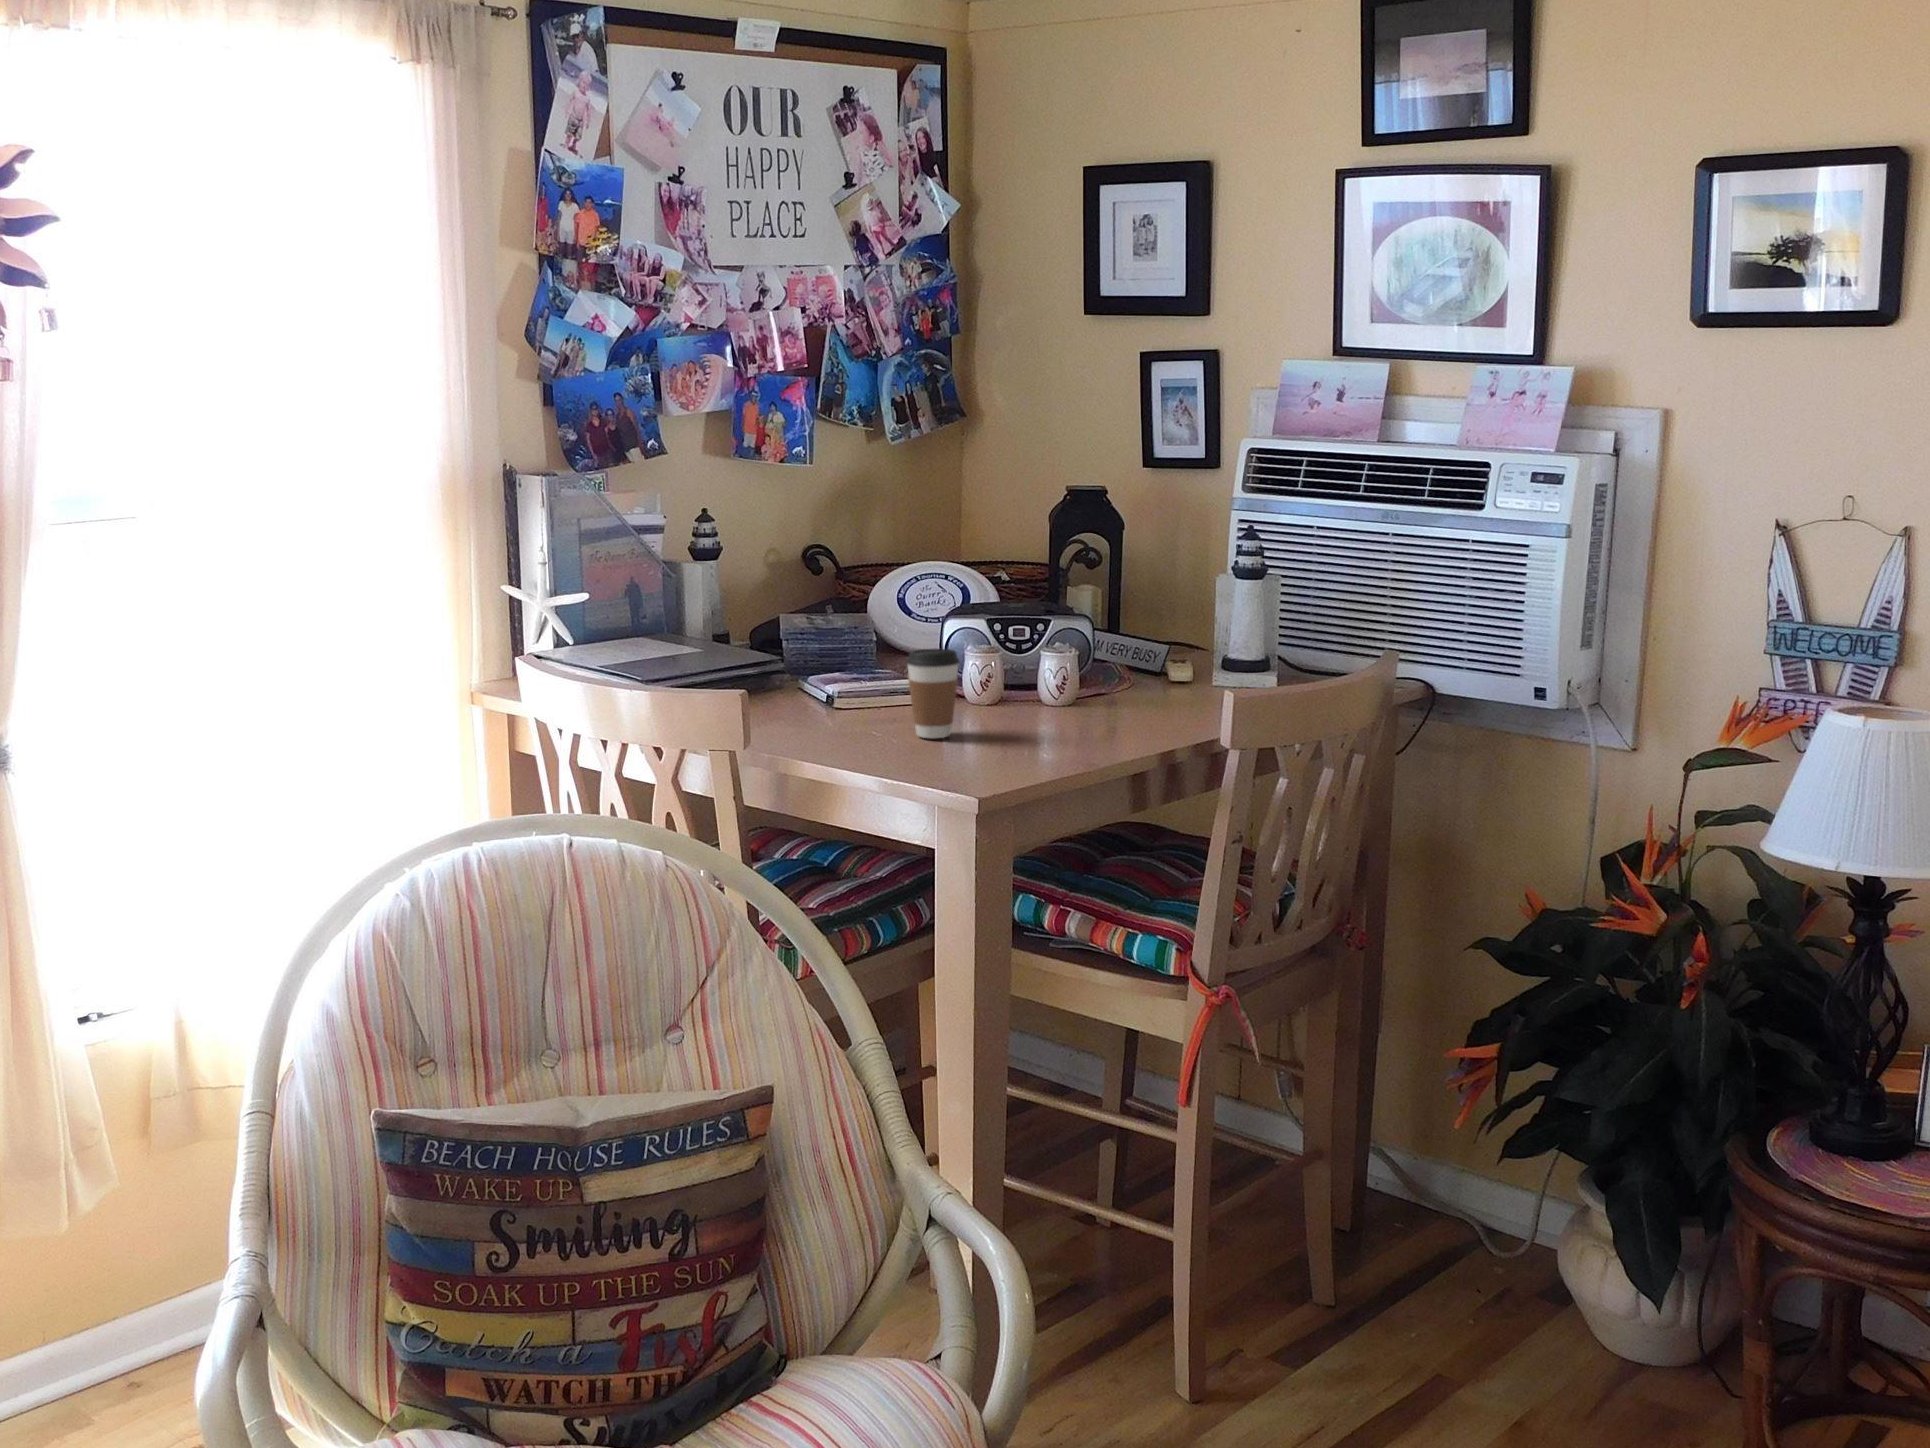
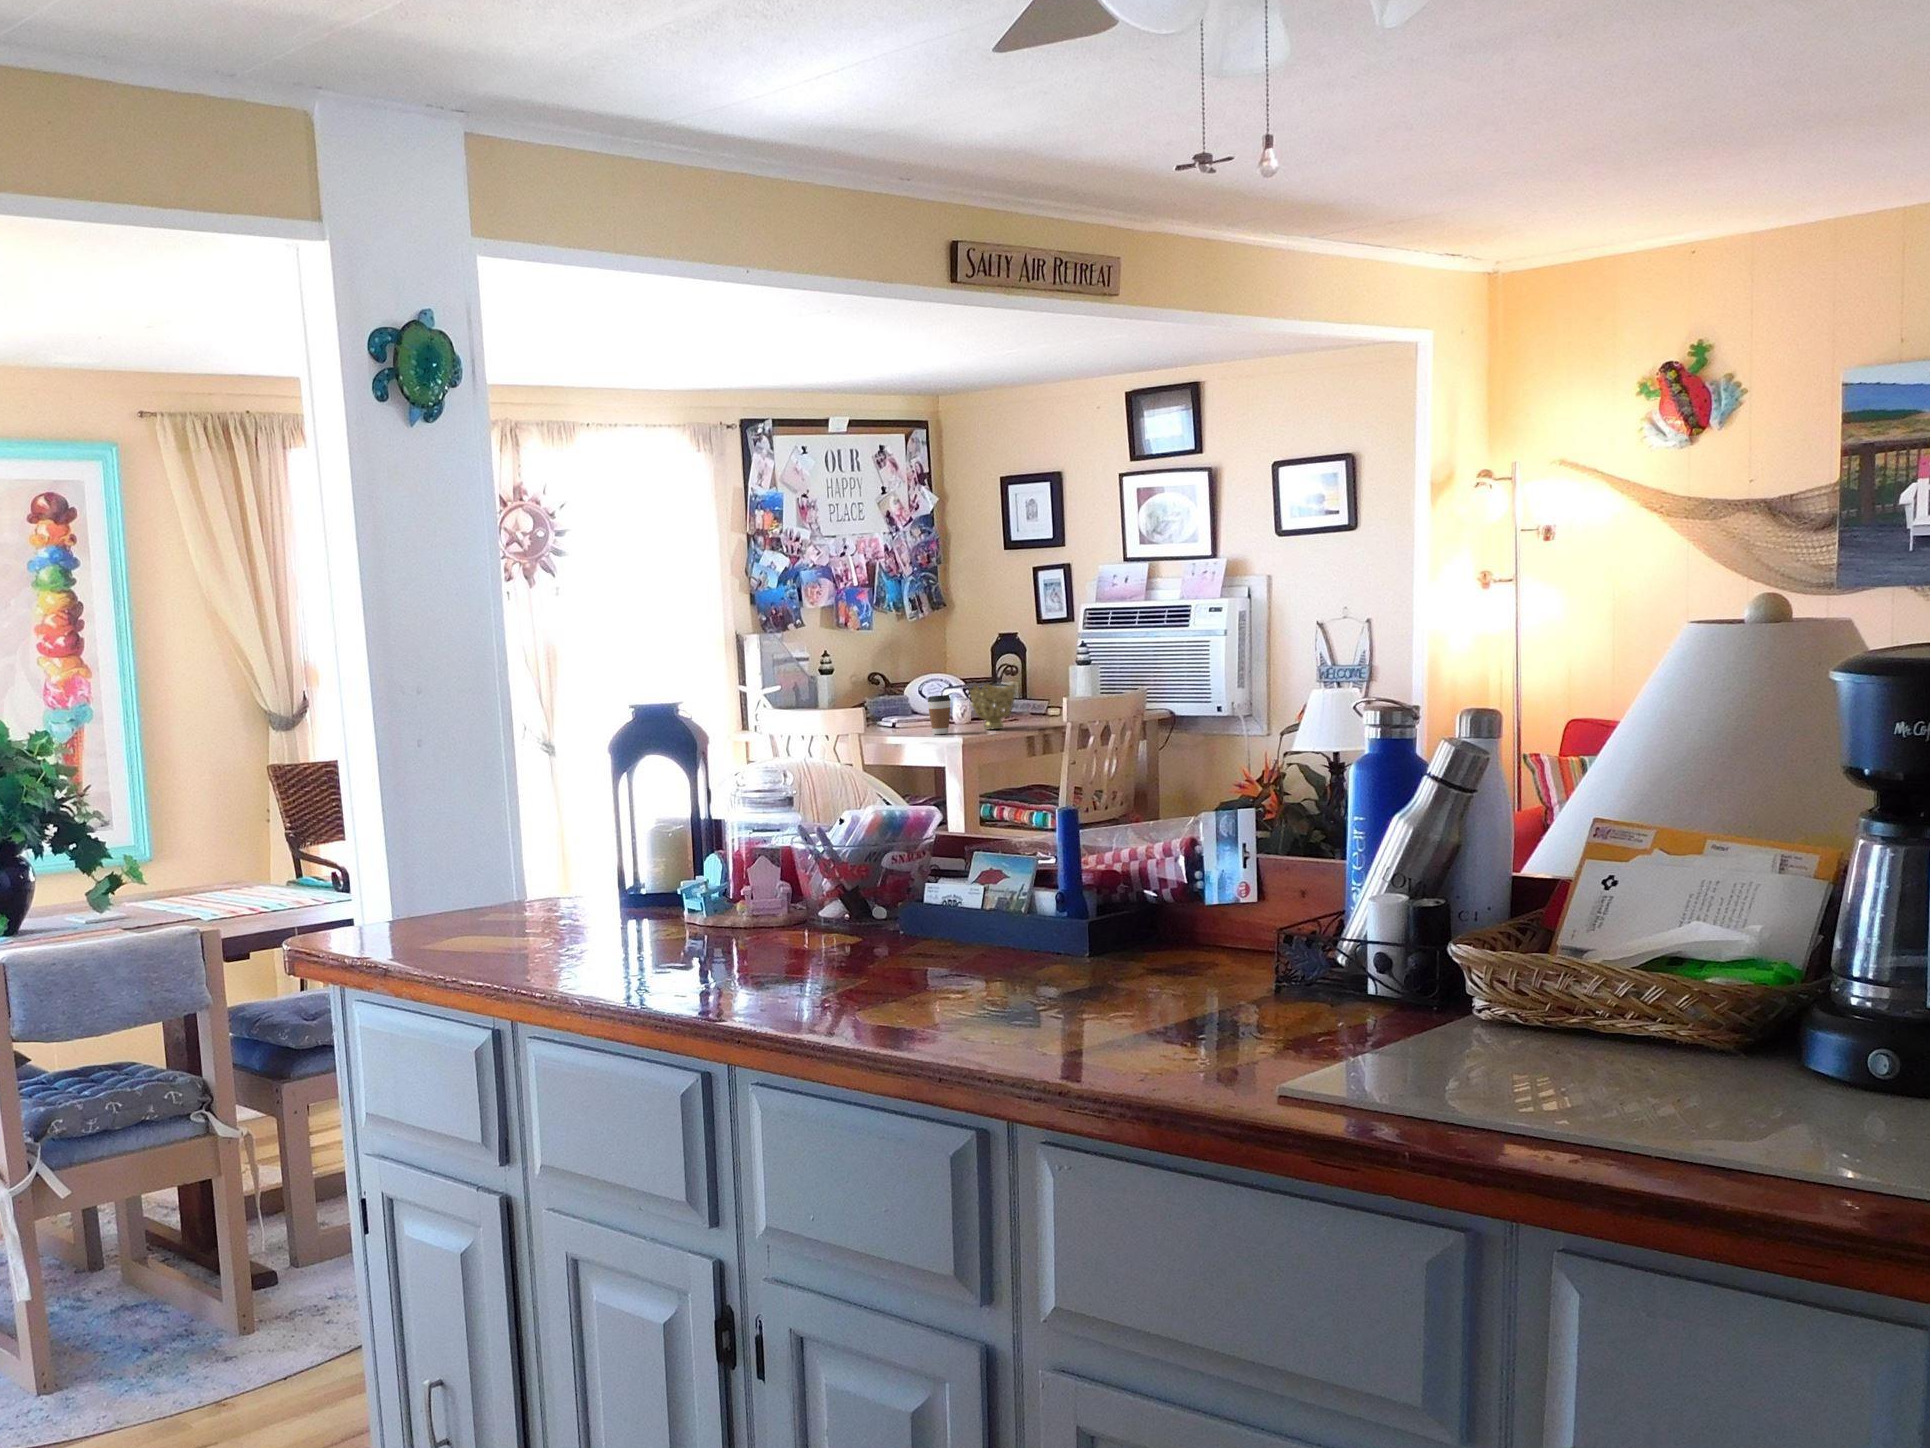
decorative bowl: none [1002,619,1108,726] -> present [969,684,1016,730]

